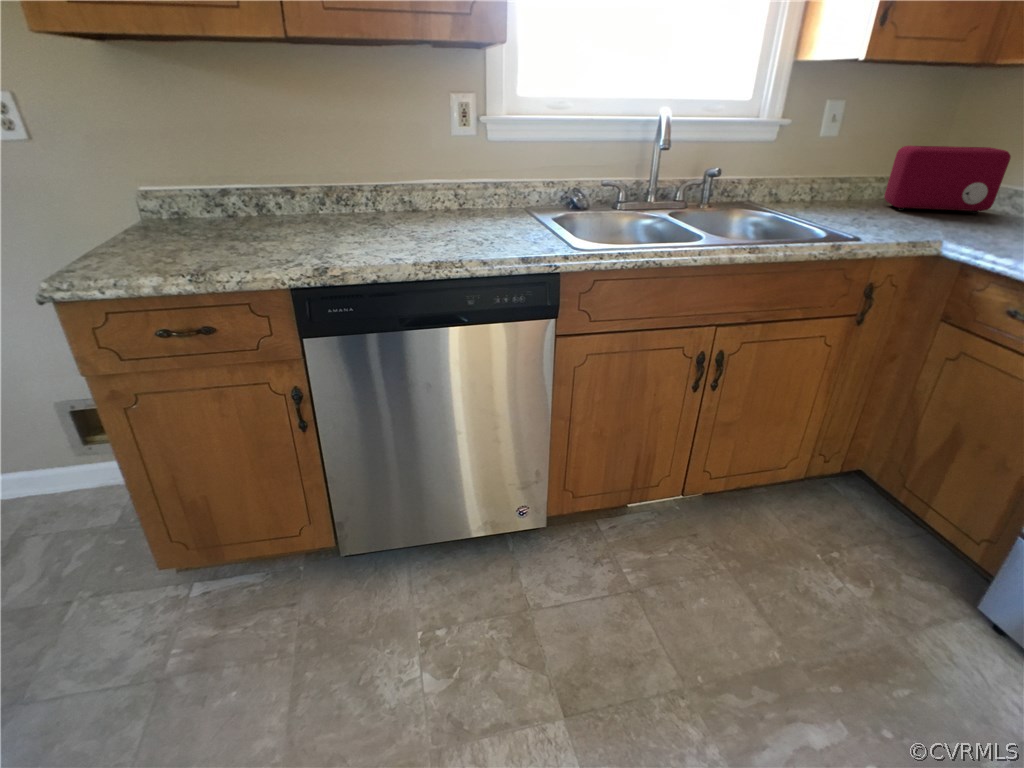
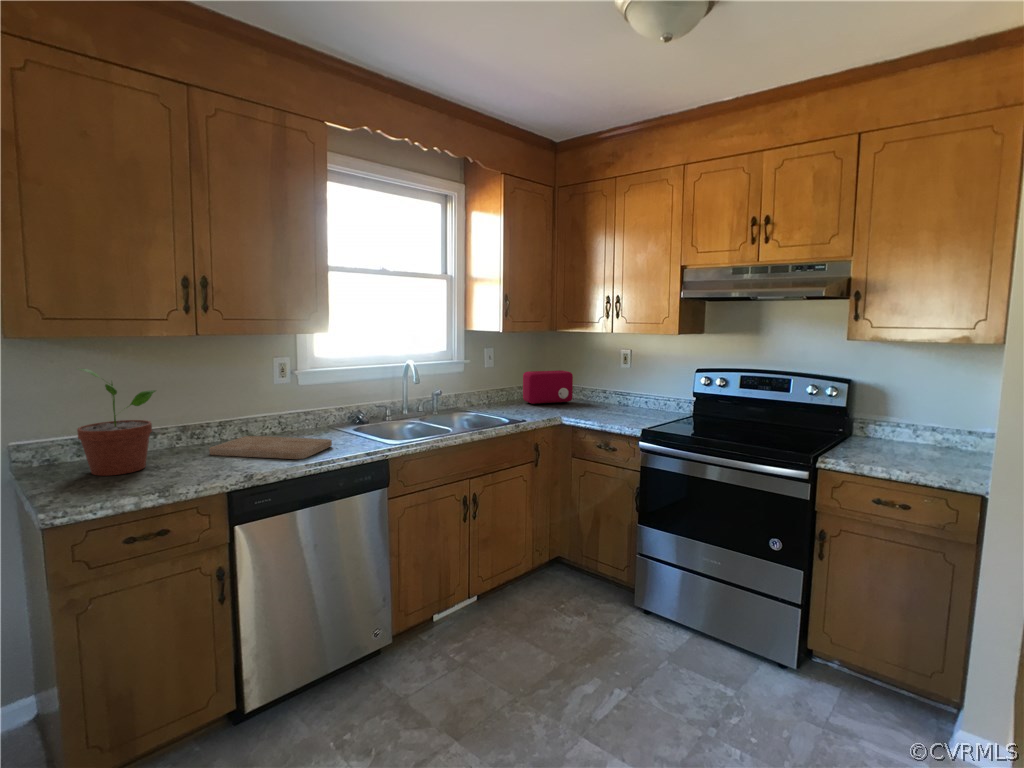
potted plant: none [141,85,252,241] -> present [77,369,155,476]
cutting board: none [334,209,488,254] -> present [209,436,332,459]

